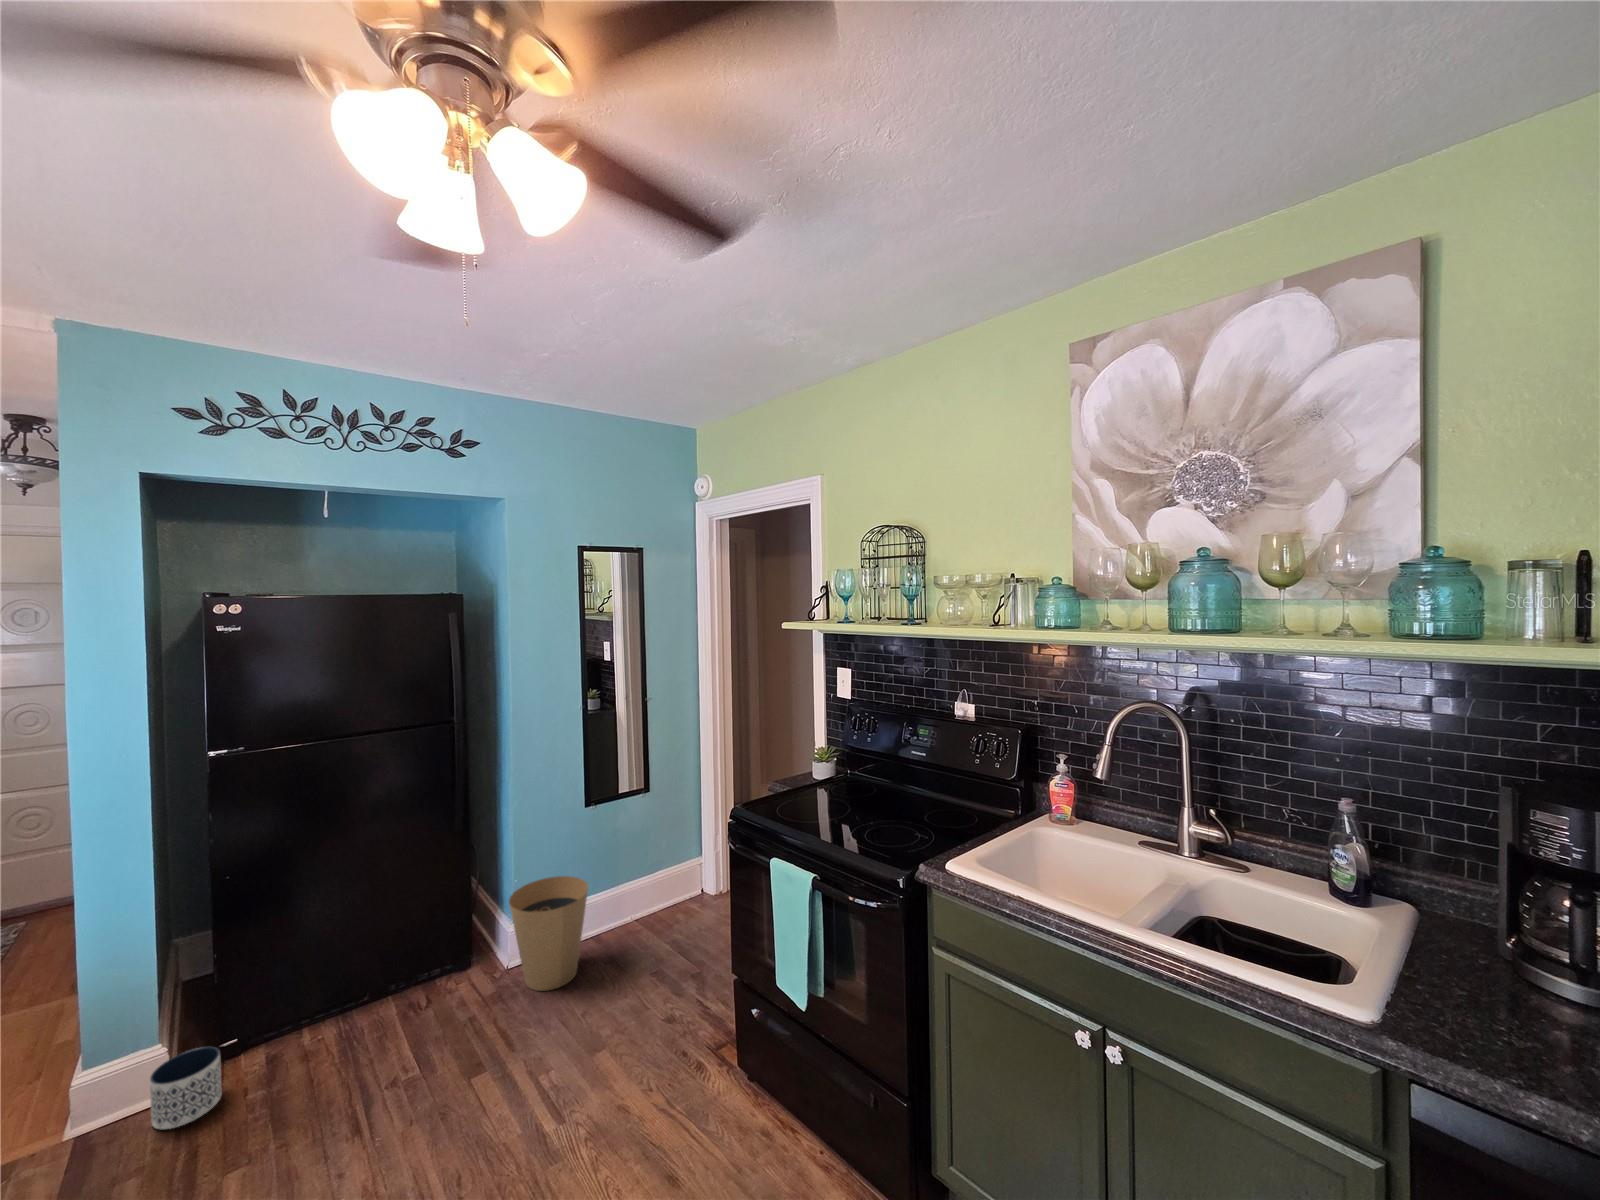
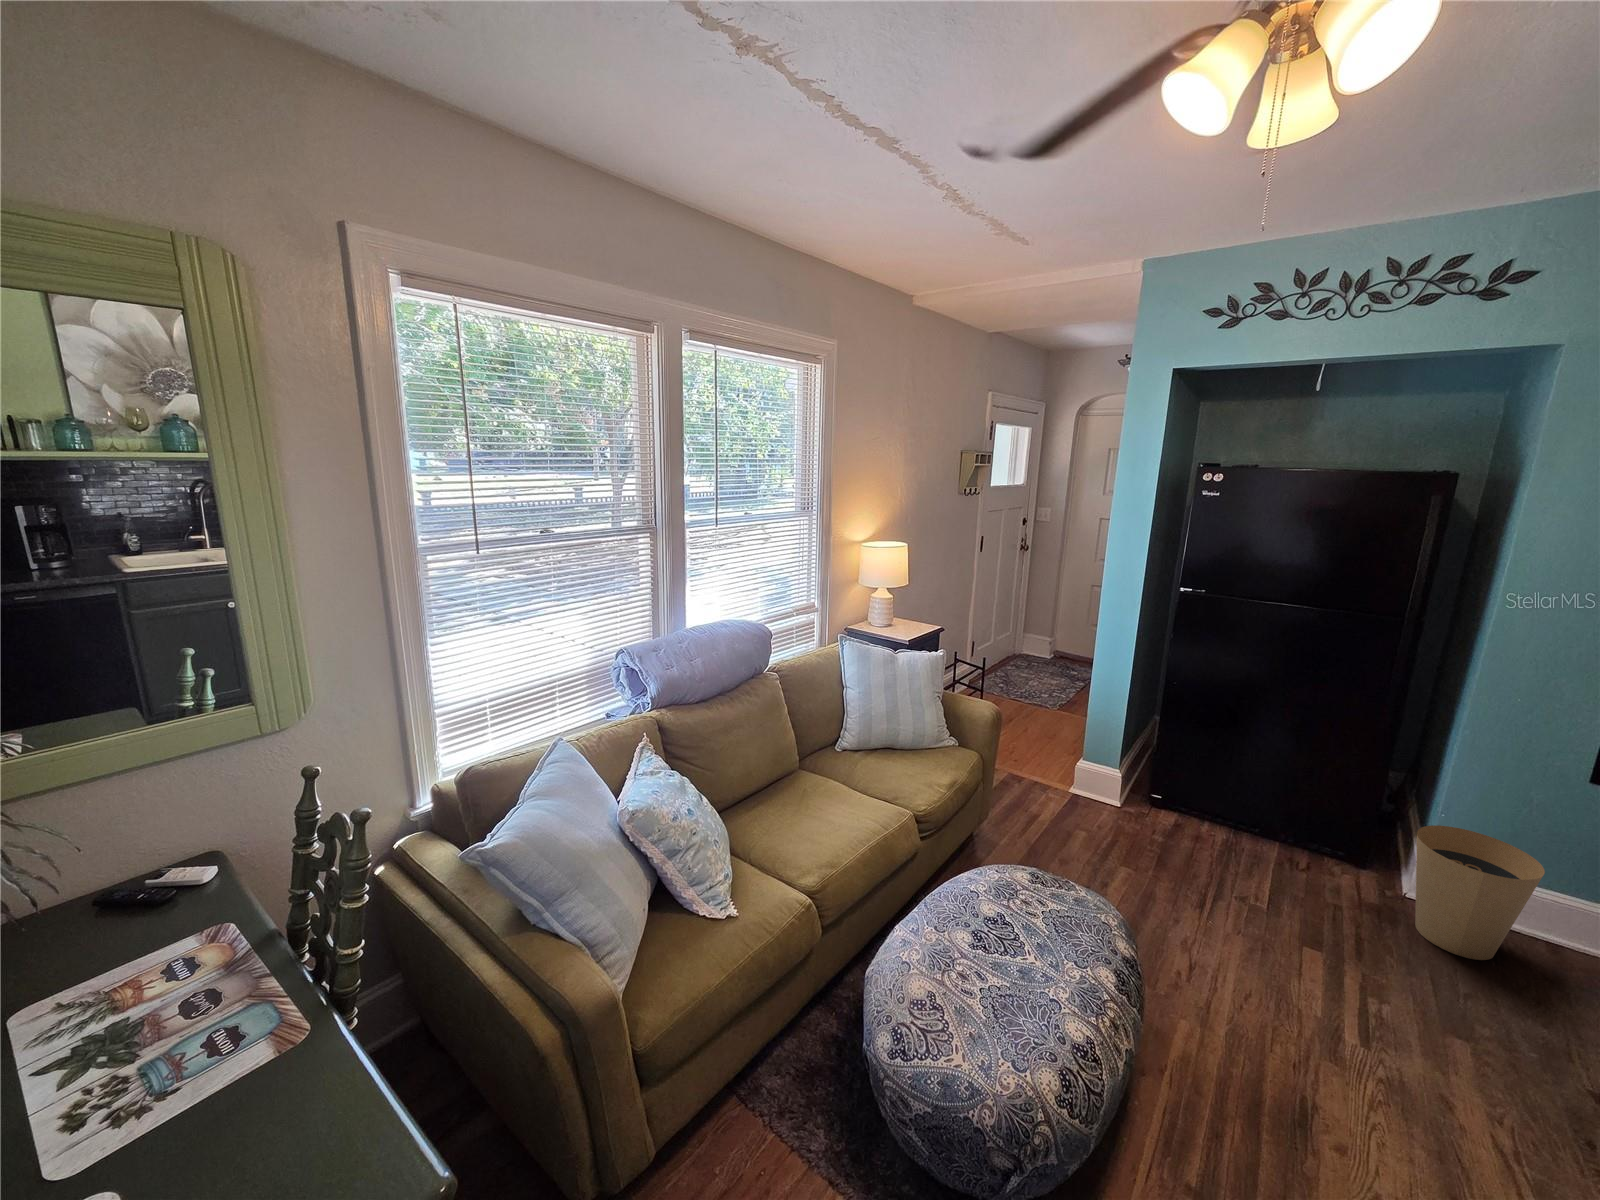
planter: present [150,1047,222,1129] -> none [1104,781,1146,826]

